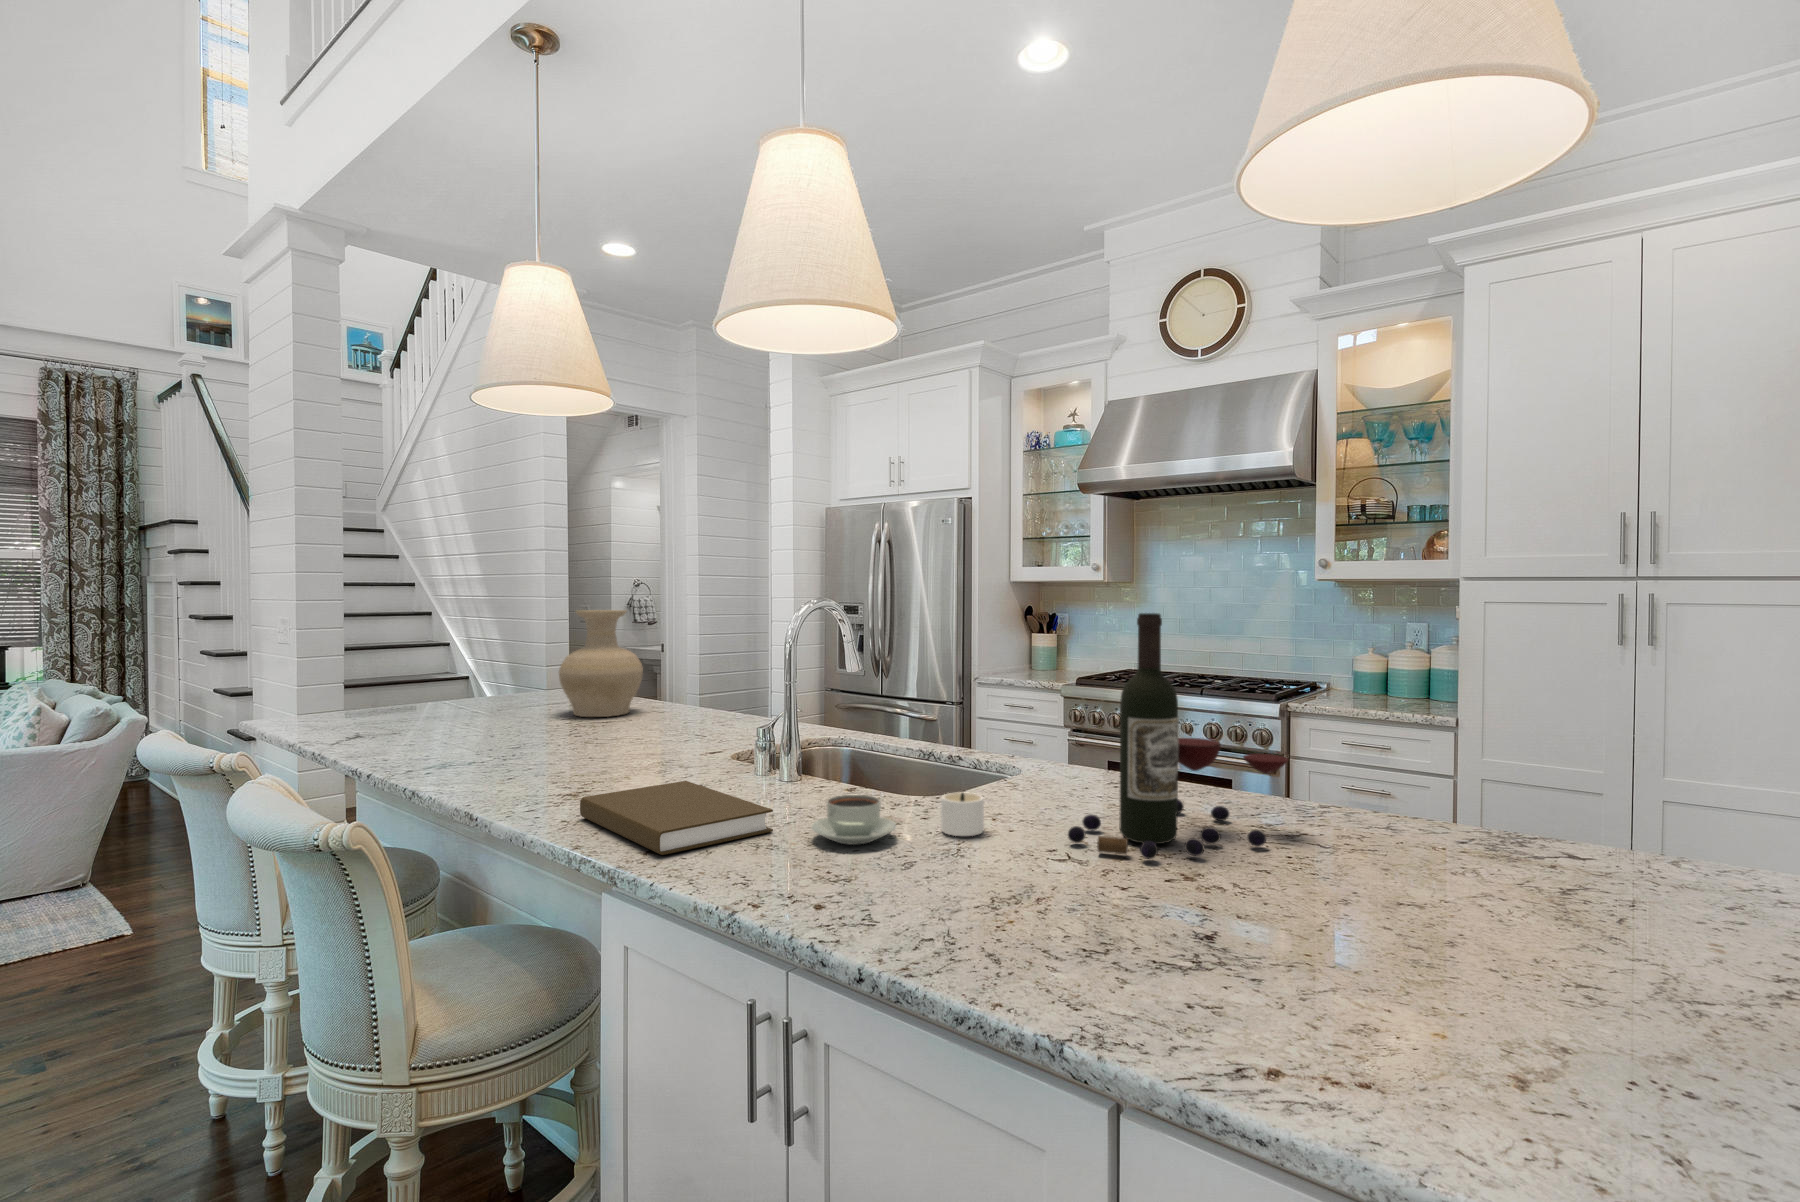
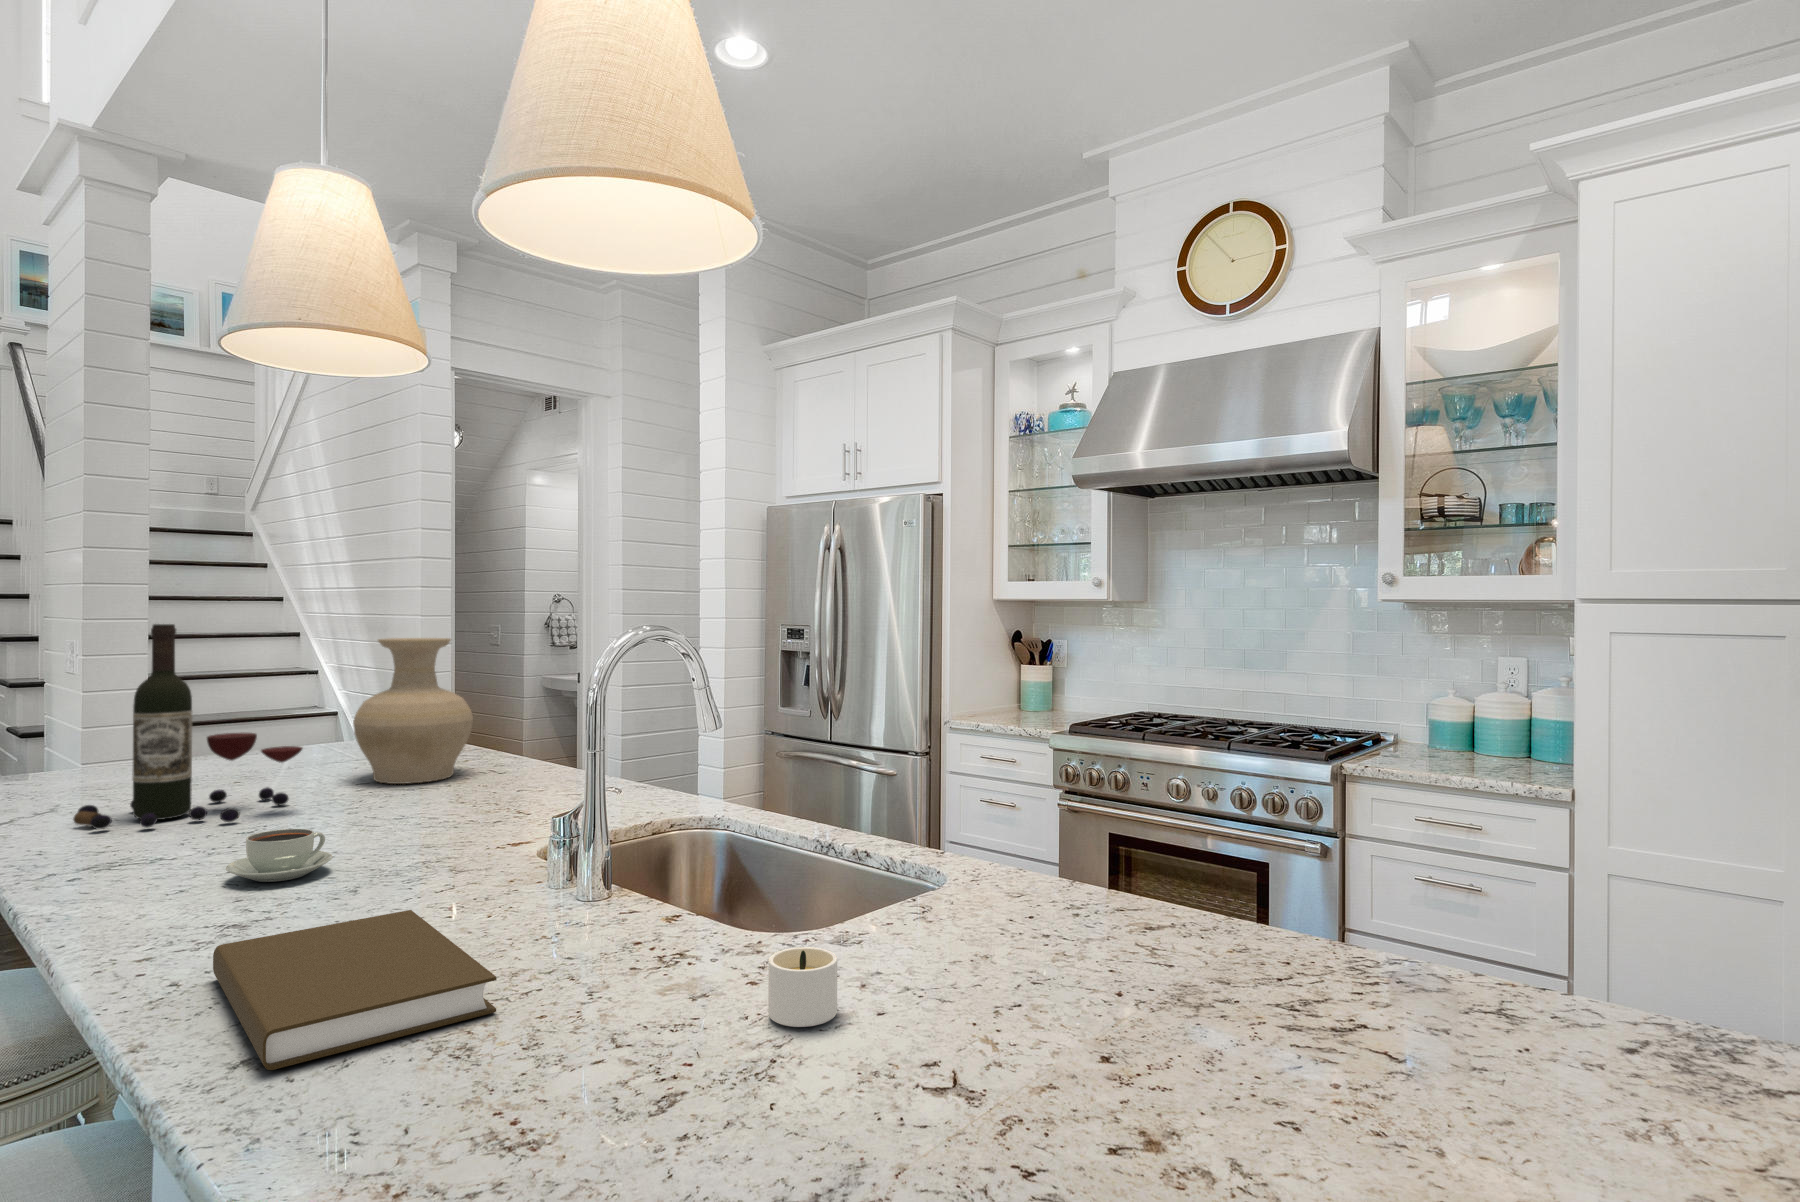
wine bottle: present [1068,613,1288,859] -> present [73,624,302,829]
coffee cup: present [811,795,896,845] -> present [226,829,333,882]

